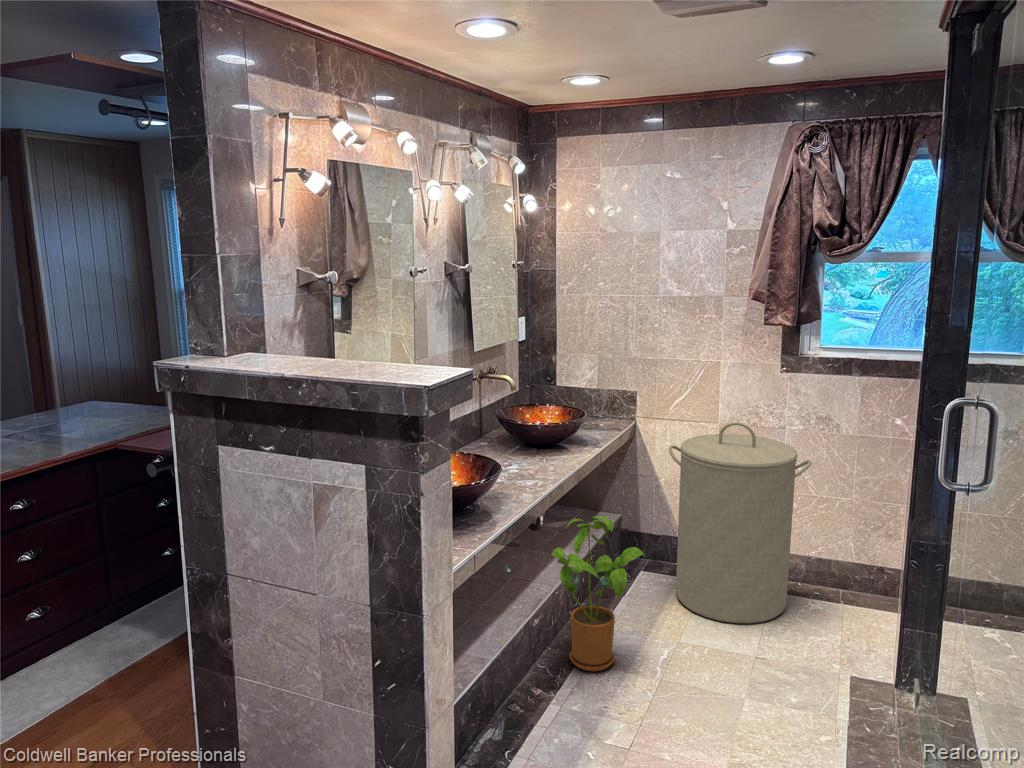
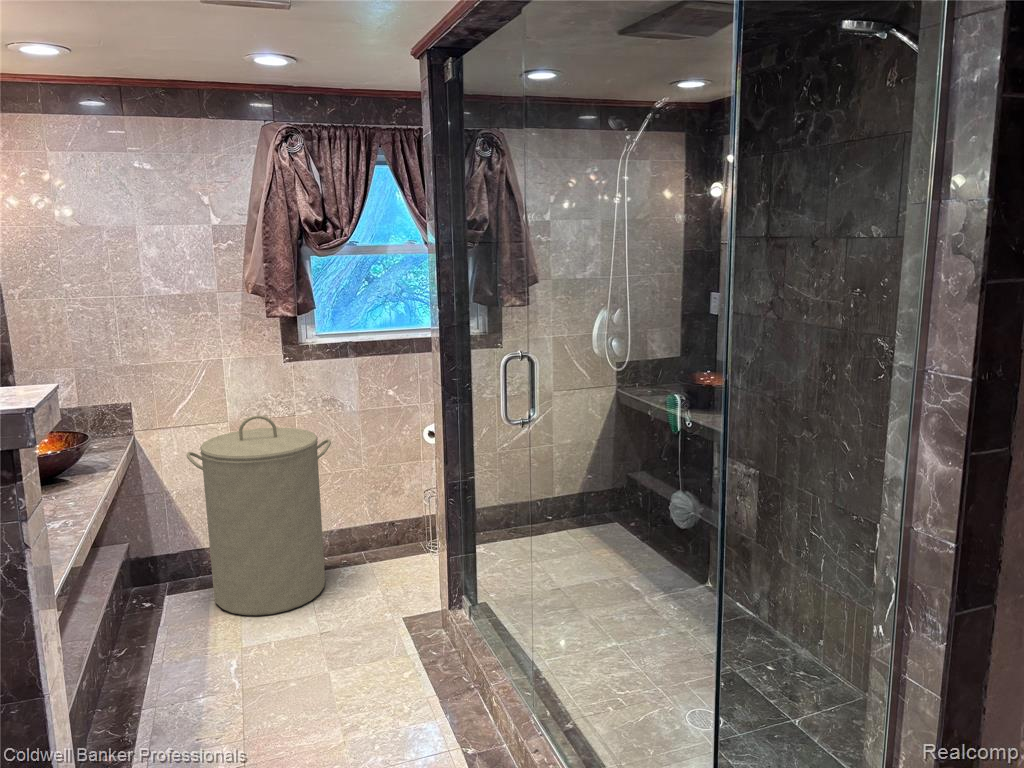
house plant: present [552,516,645,671] -> none [94,539,203,715]

